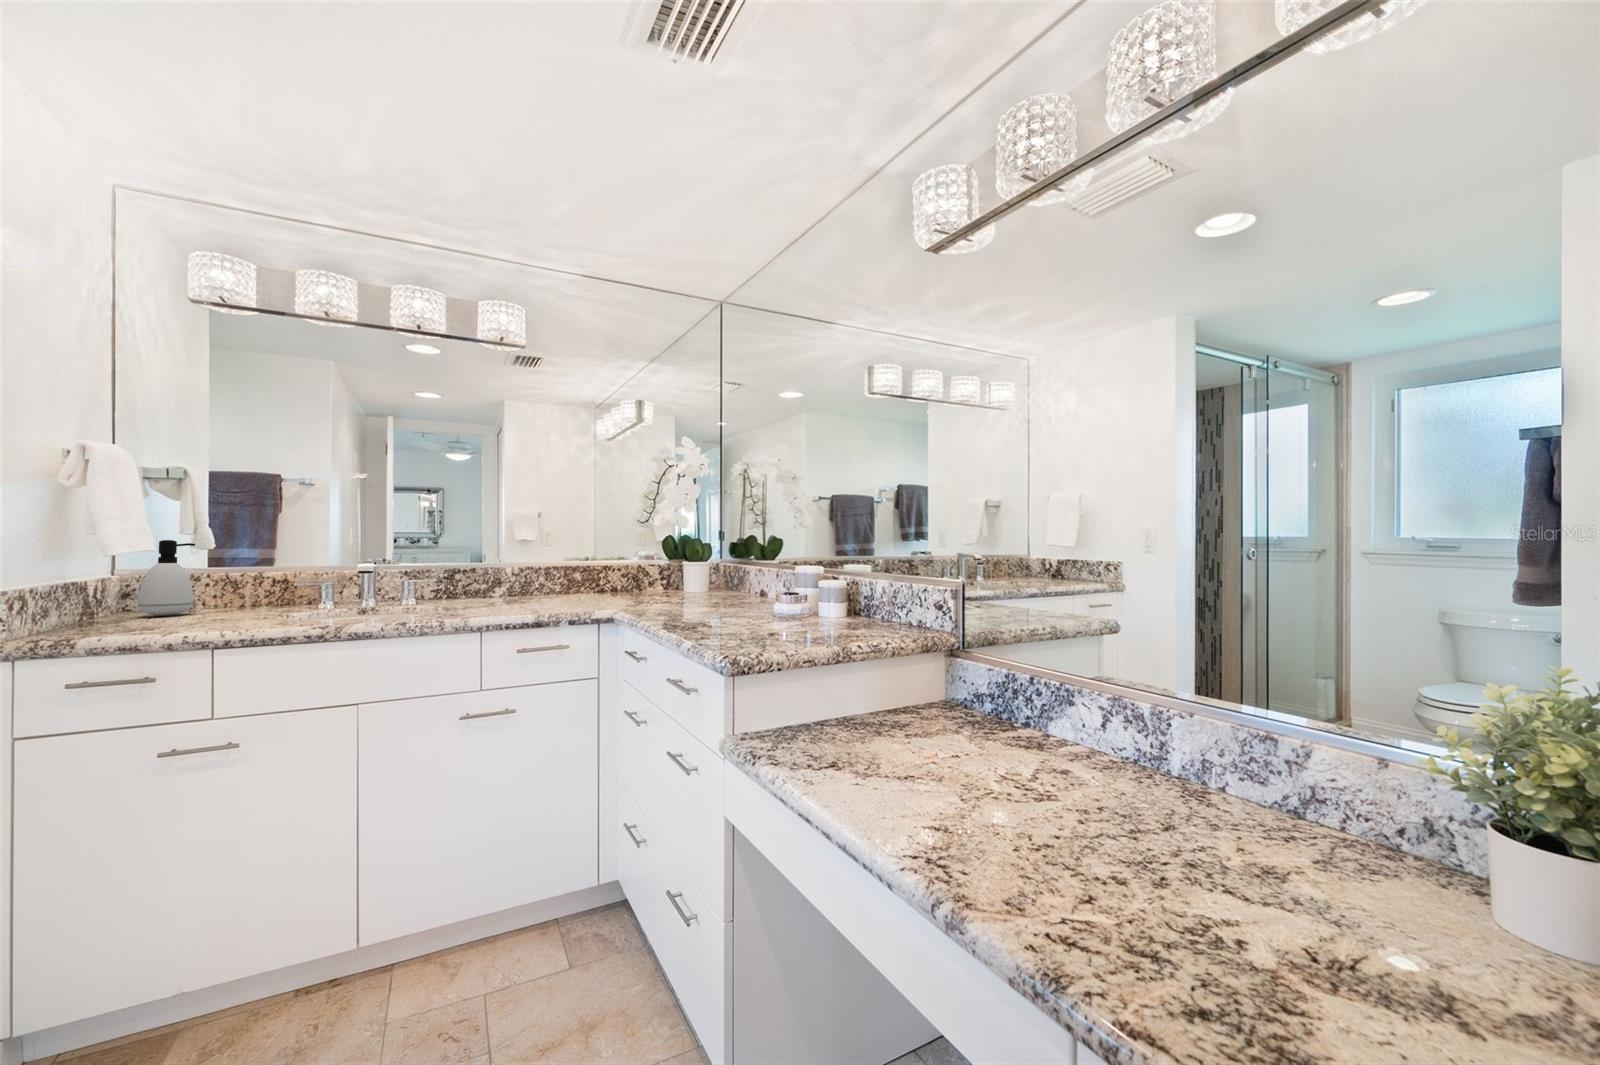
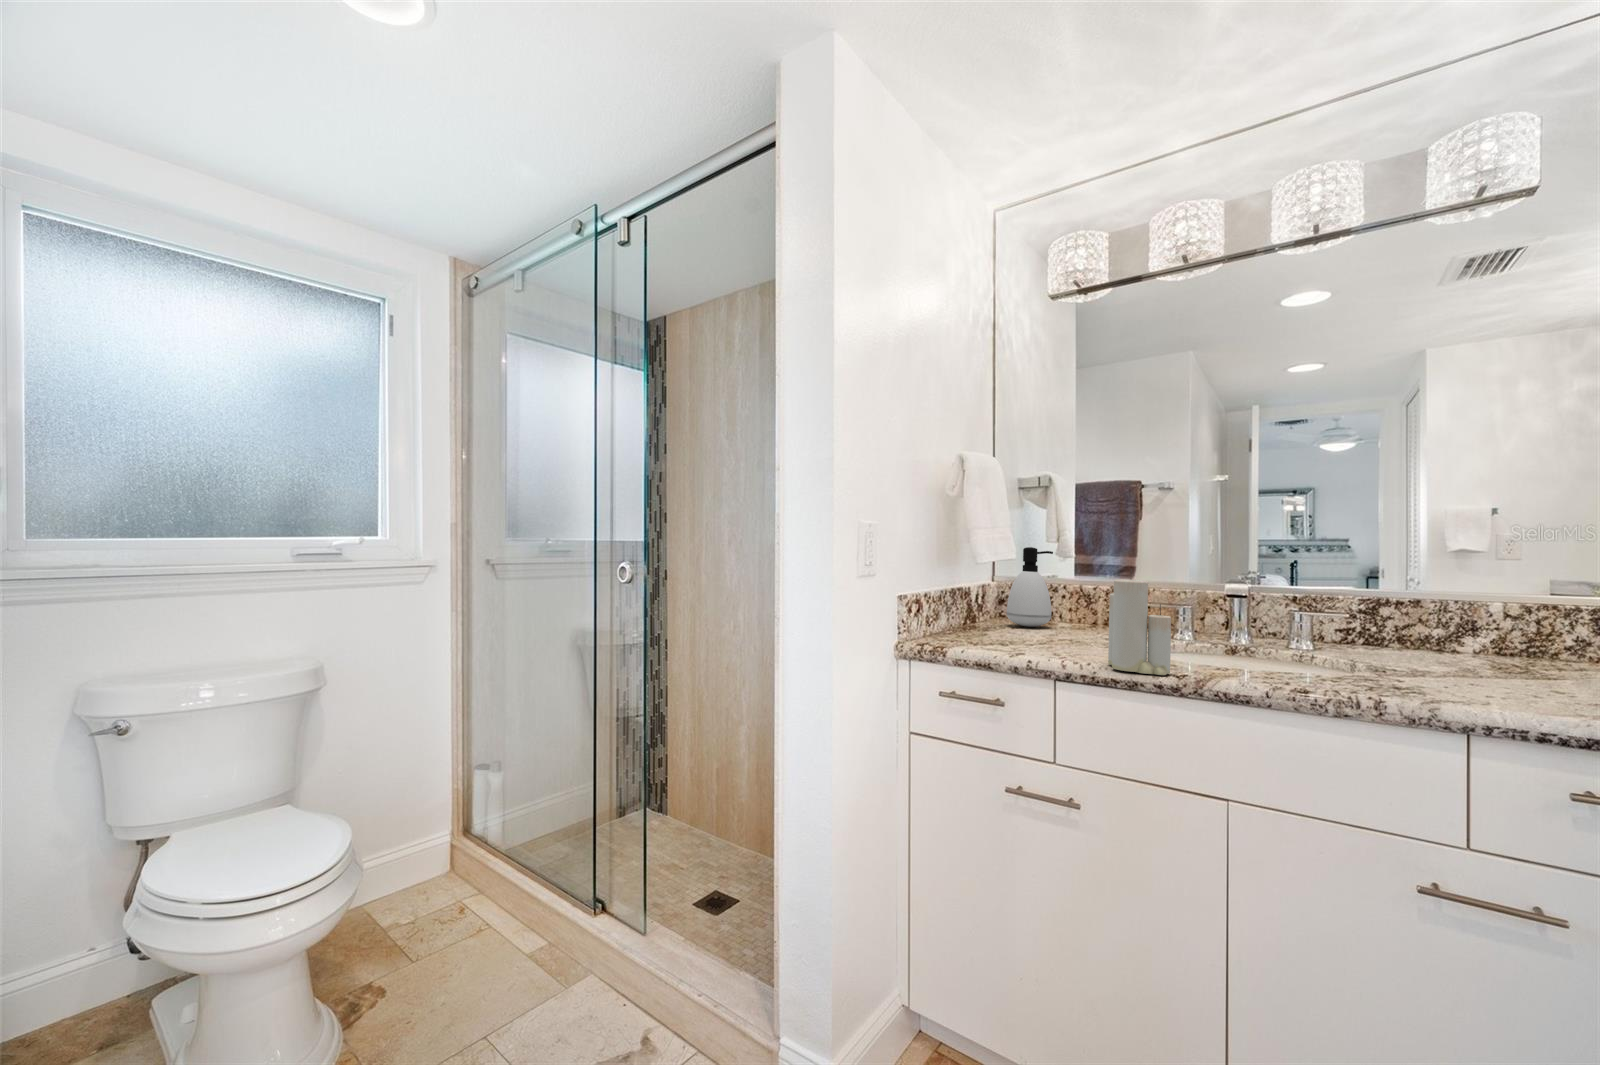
candle: none [265,556,317,630] -> present [1108,569,1171,675]

